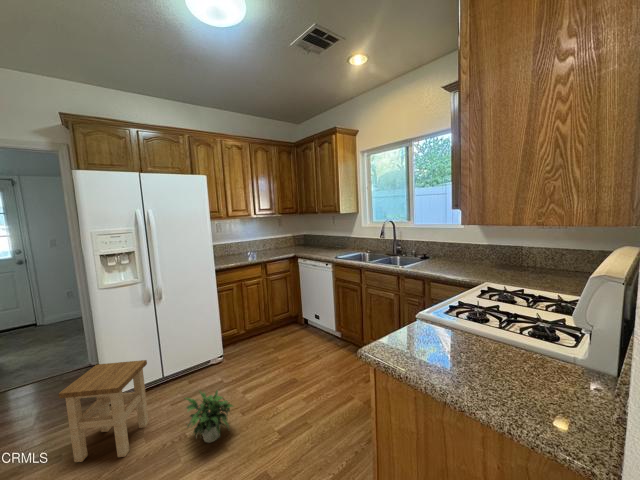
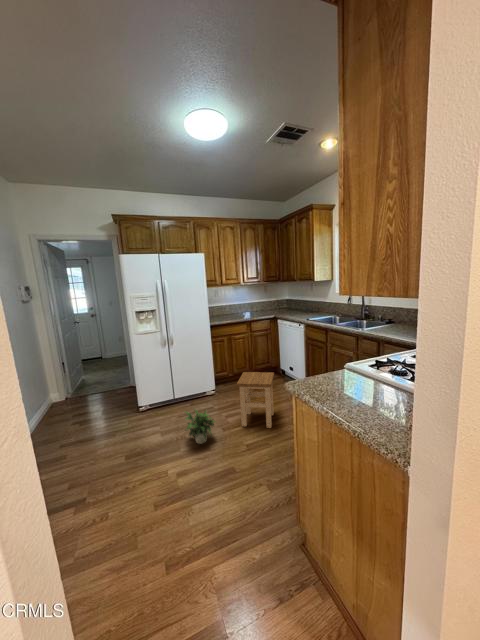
stool: present [59,360,149,462] -> present [237,372,274,428]

